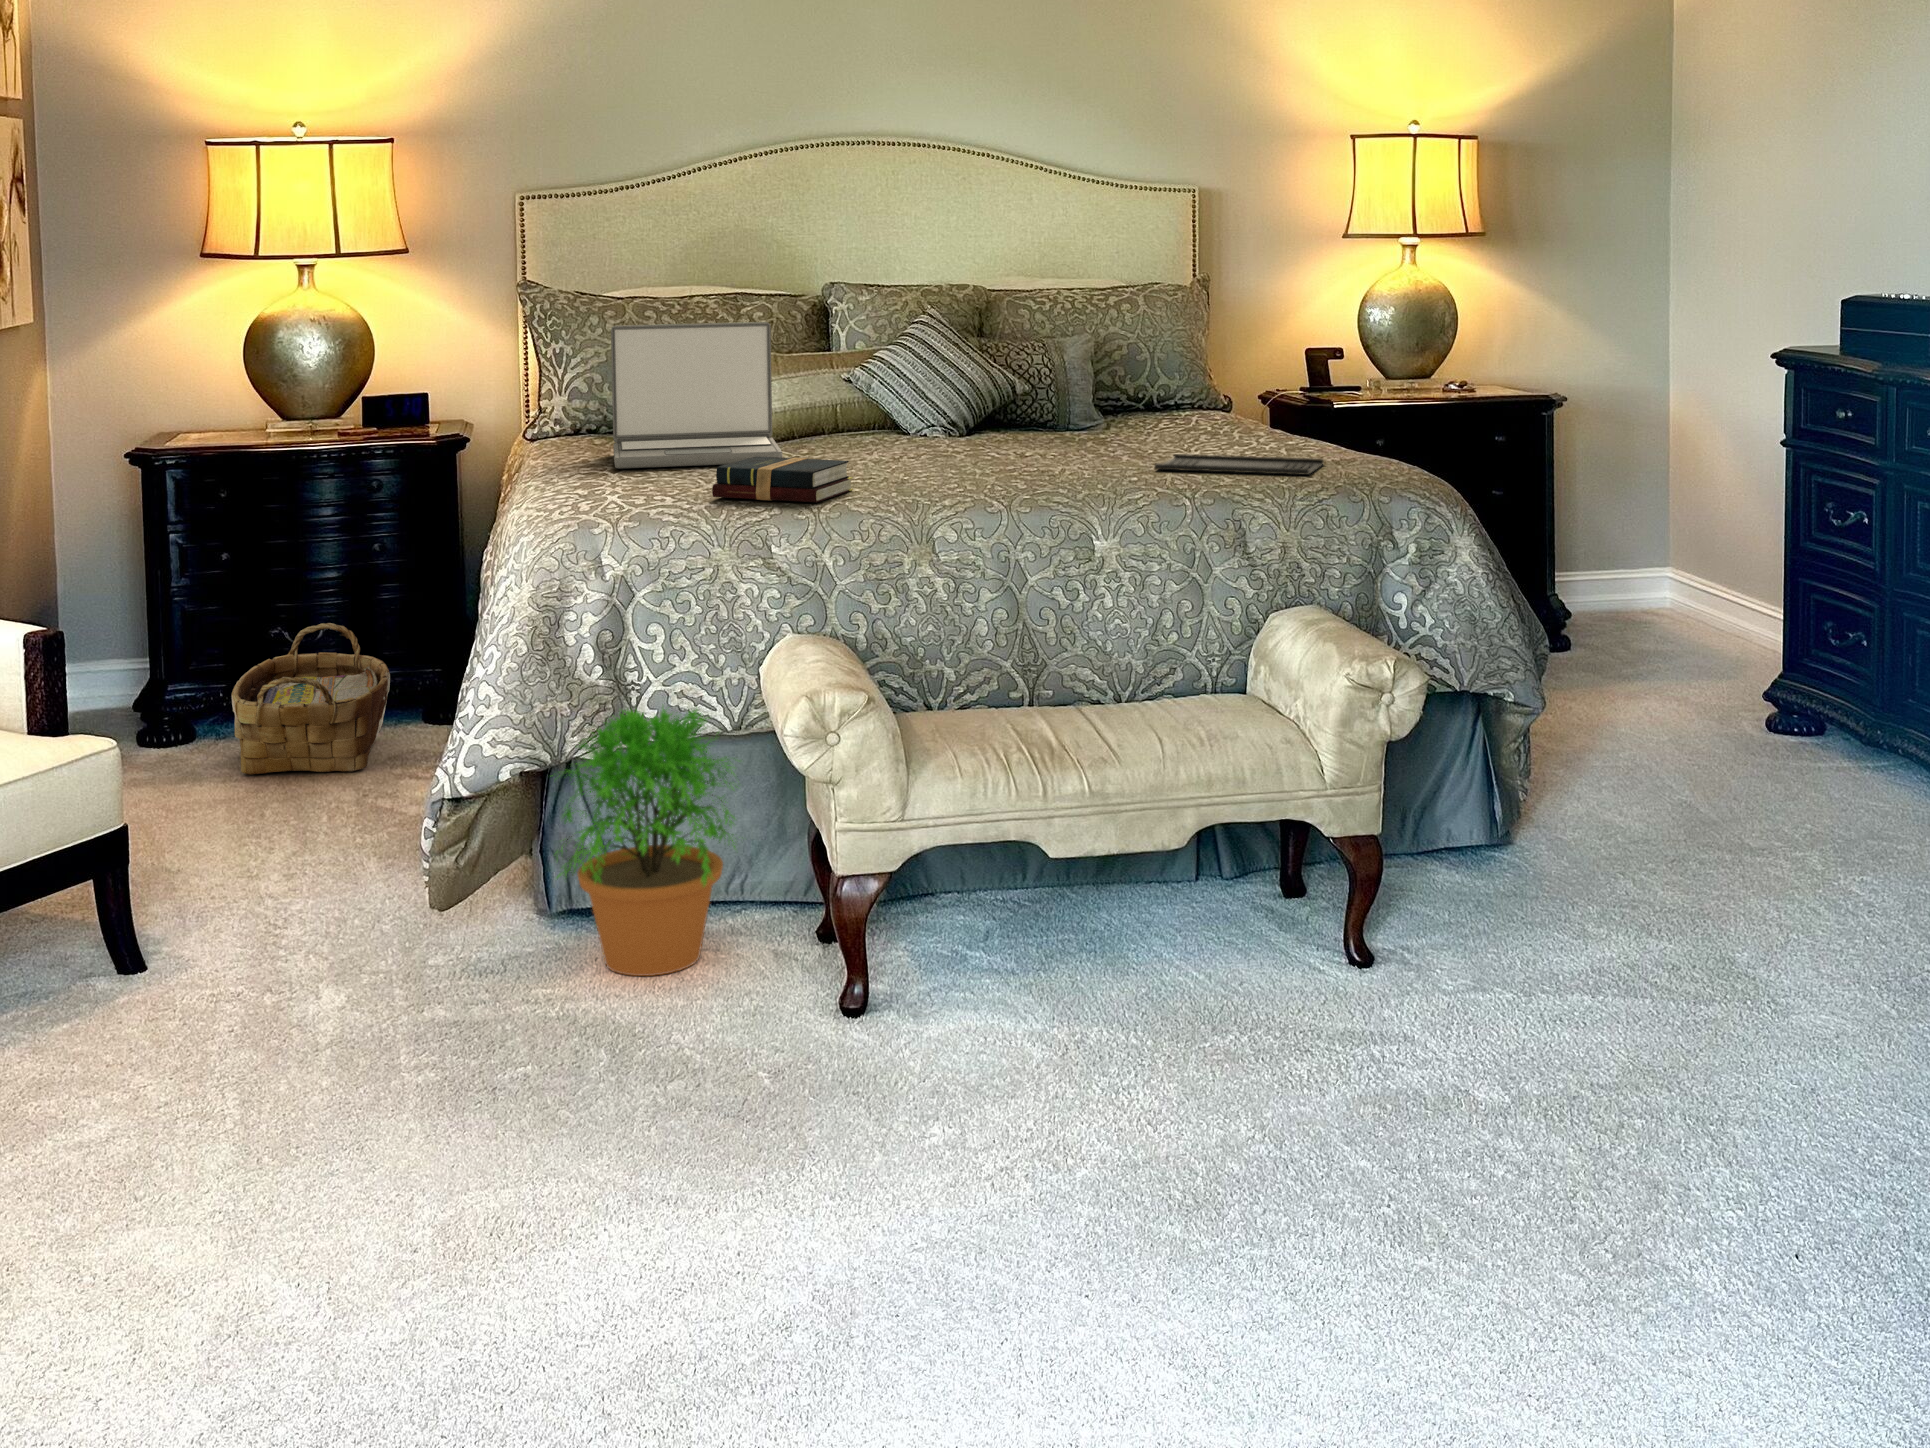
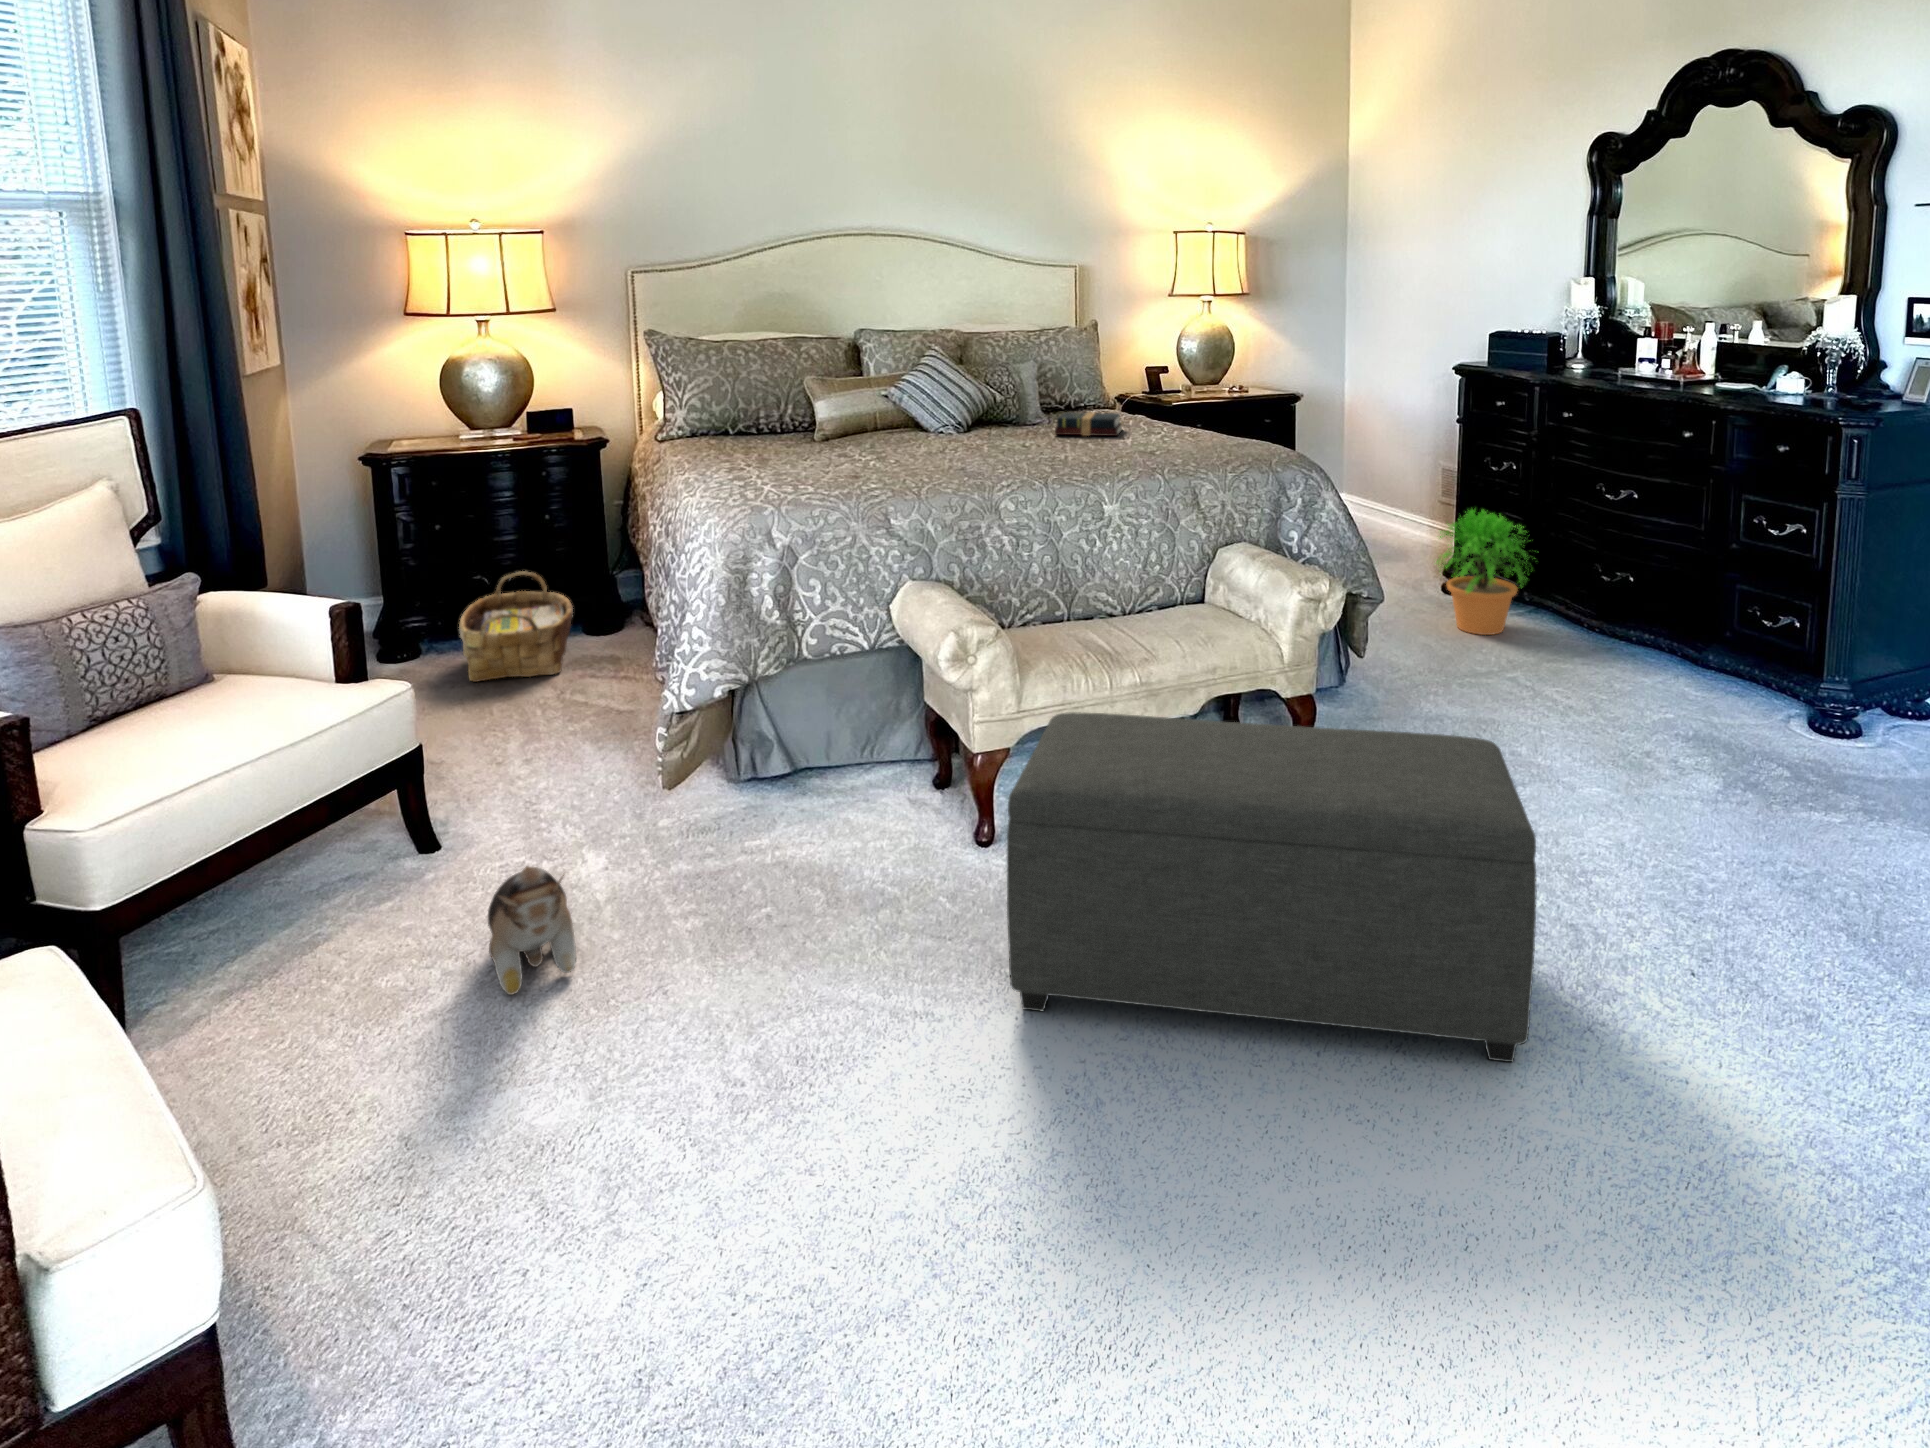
laptop: present [611,322,782,468] -> none [730,359,858,462]
tray: present [1154,454,1324,475] -> none [1115,443,1218,456]
hardback book: present [712,456,853,502] -> present [1055,412,1122,436]
potted plant: present [552,708,735,976] -> present [1437,509,1528,635]
ottoman: none [783,810,1517,1318] -> present [1007,712,1537,1062]
plush toy: none [156,957,270,1128] -> present [488,866,576,995]

